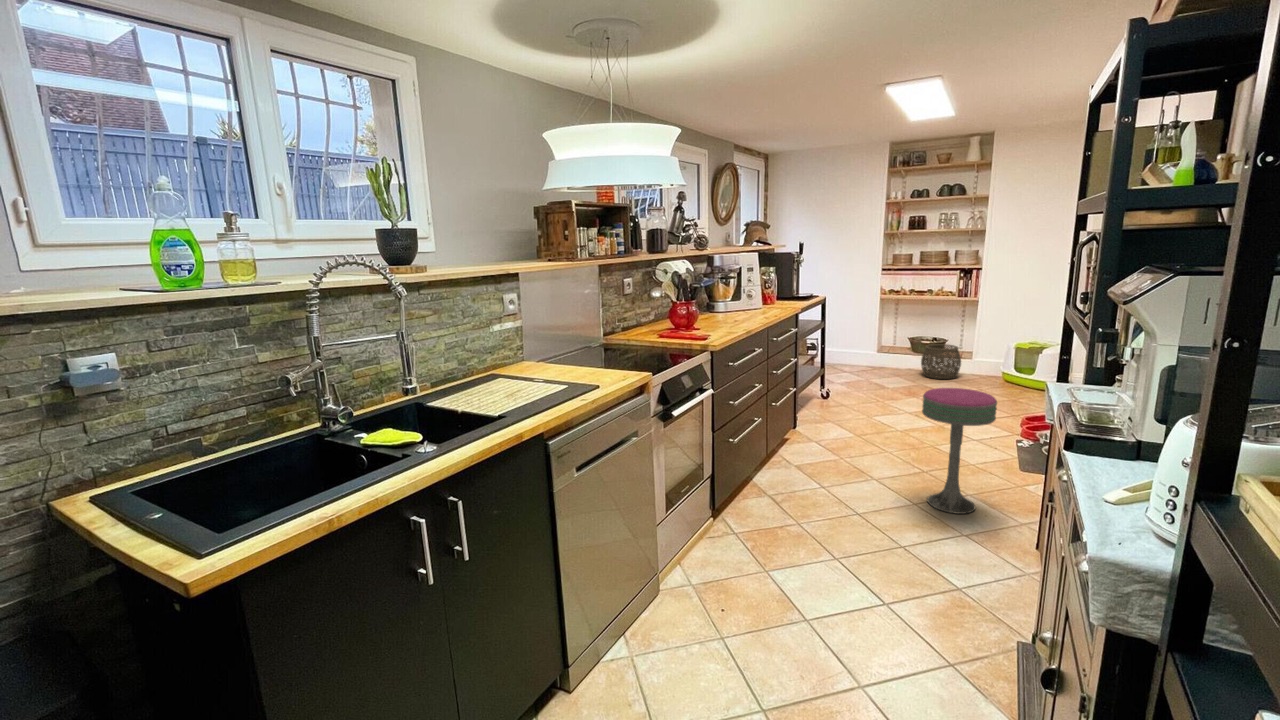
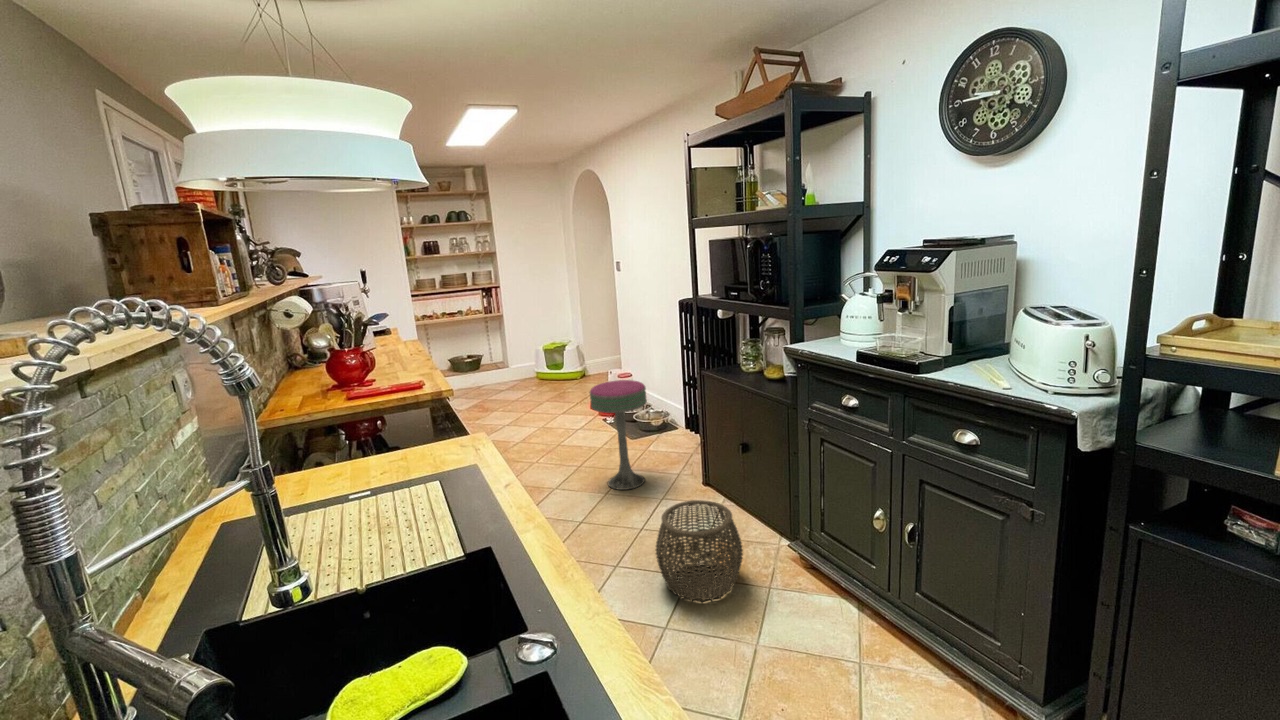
woven basket: present [921,344,961,379] -> present [656,500,743,602]

